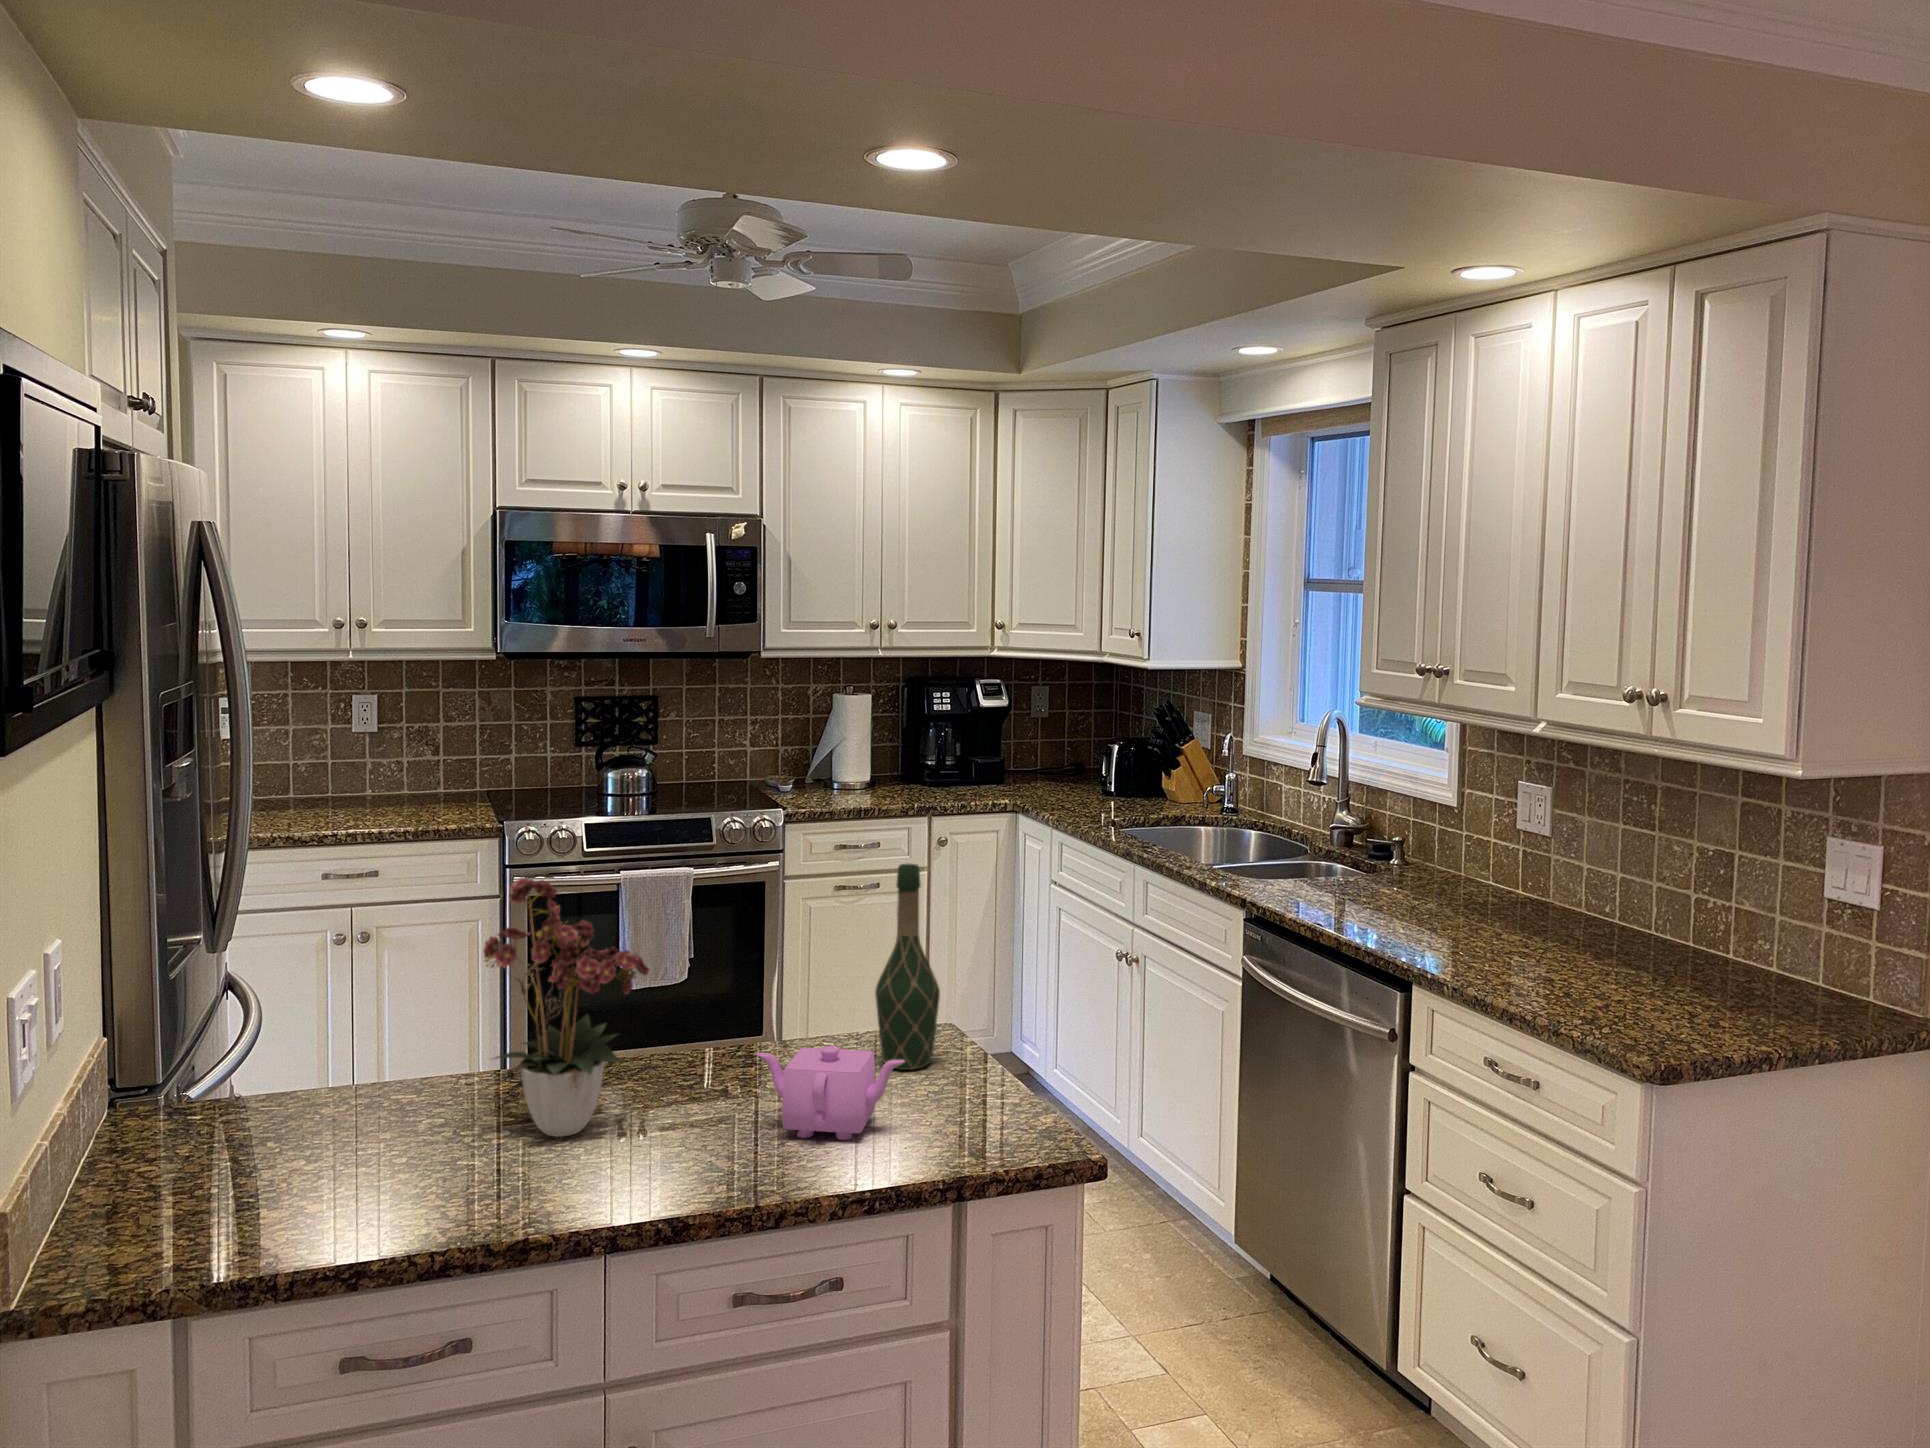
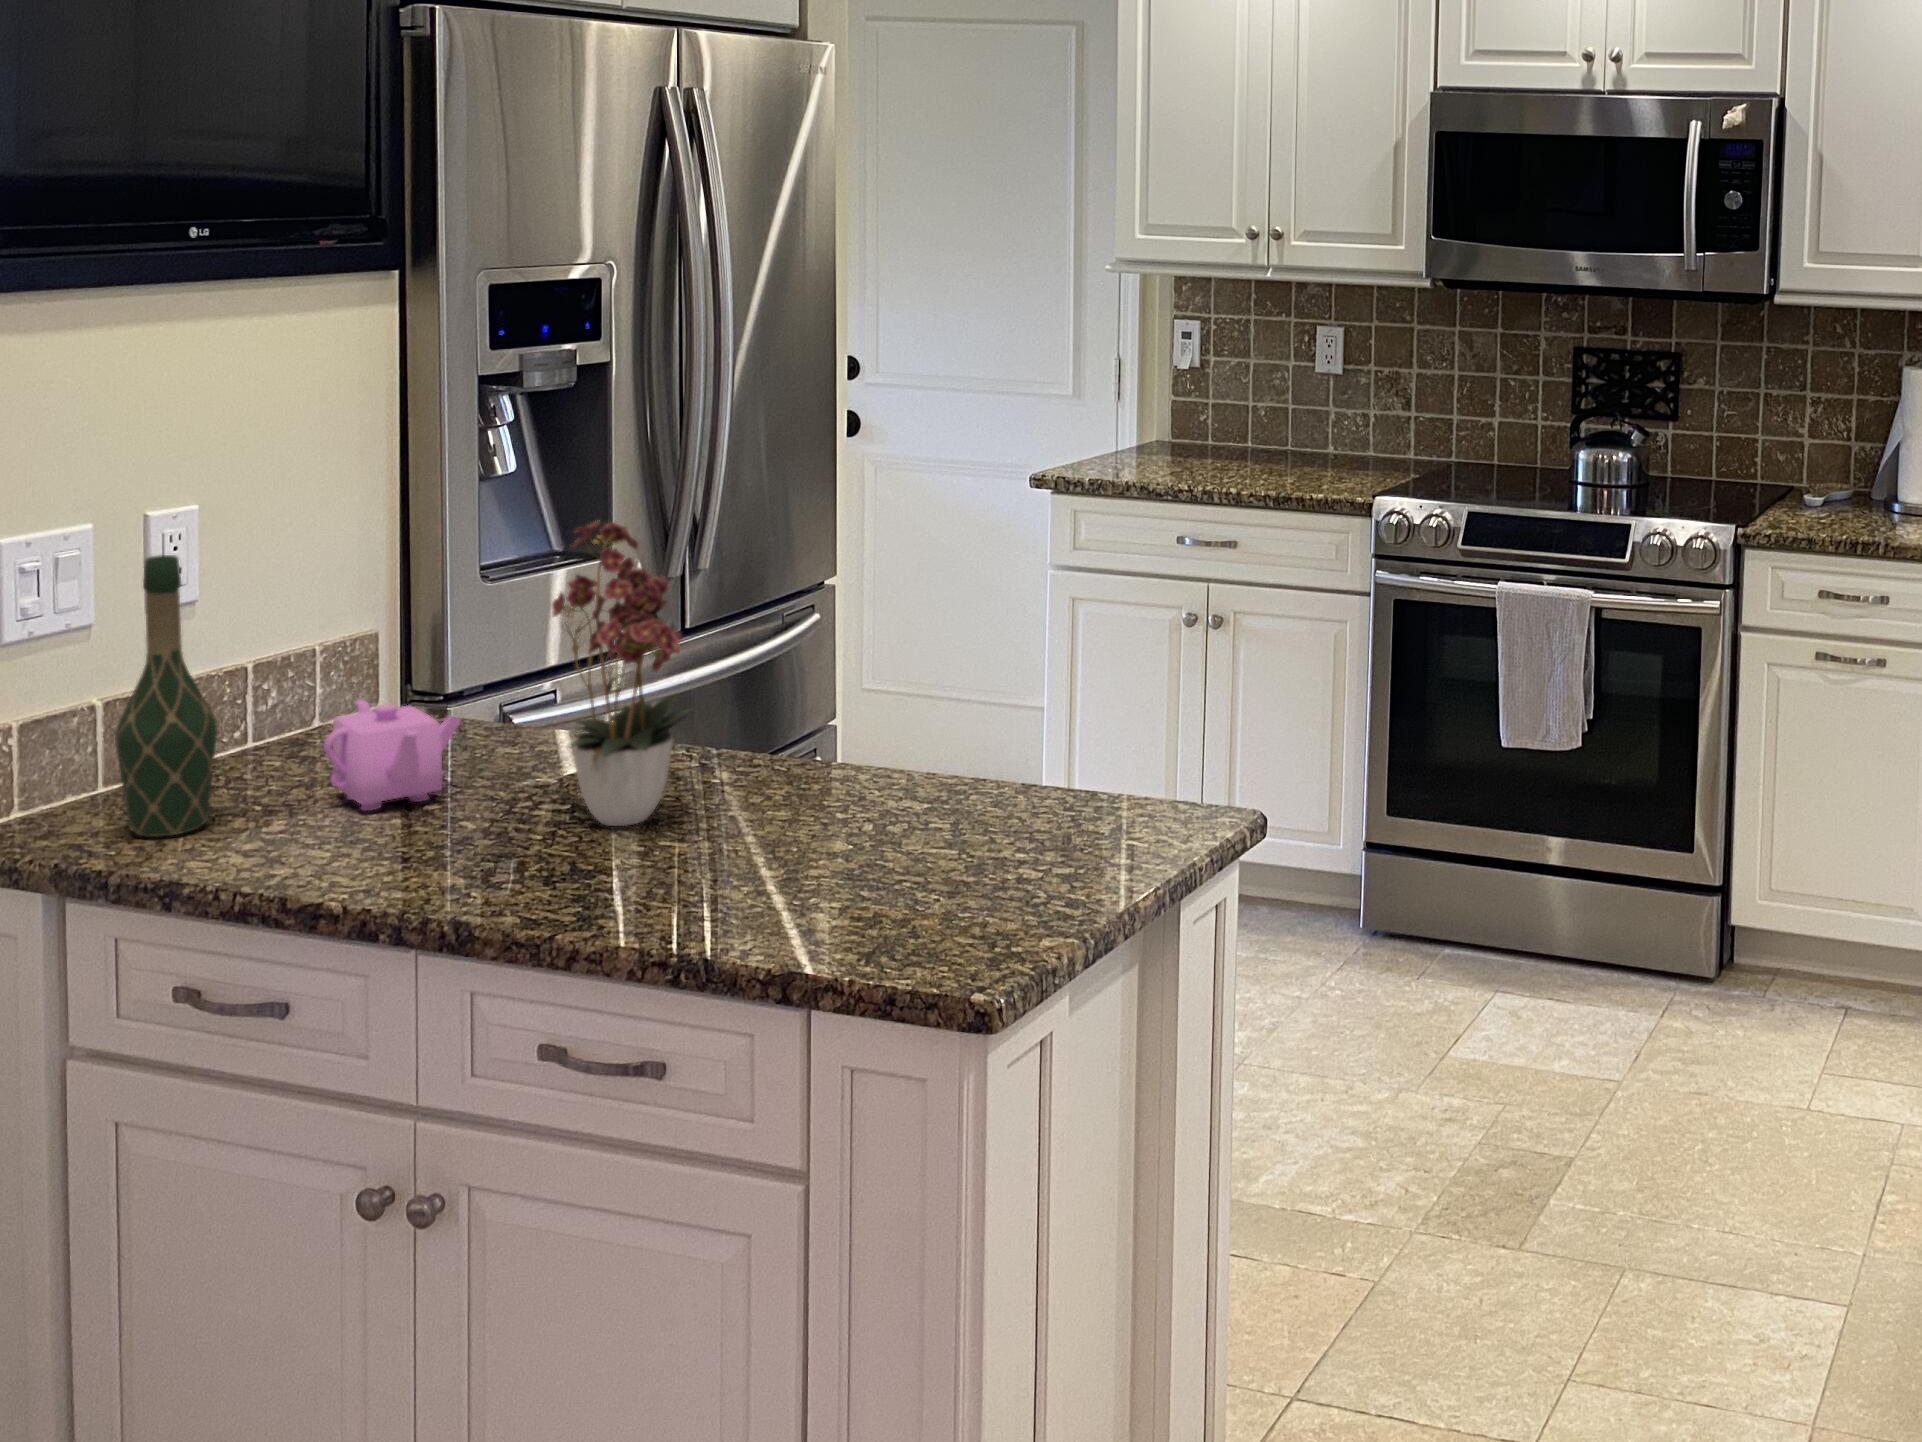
wine bottle: present [875,863,940,1070] -> present [115,555,217,837]
teapot: present [756,1046,905,1140] -> present [324,700,461,811]

